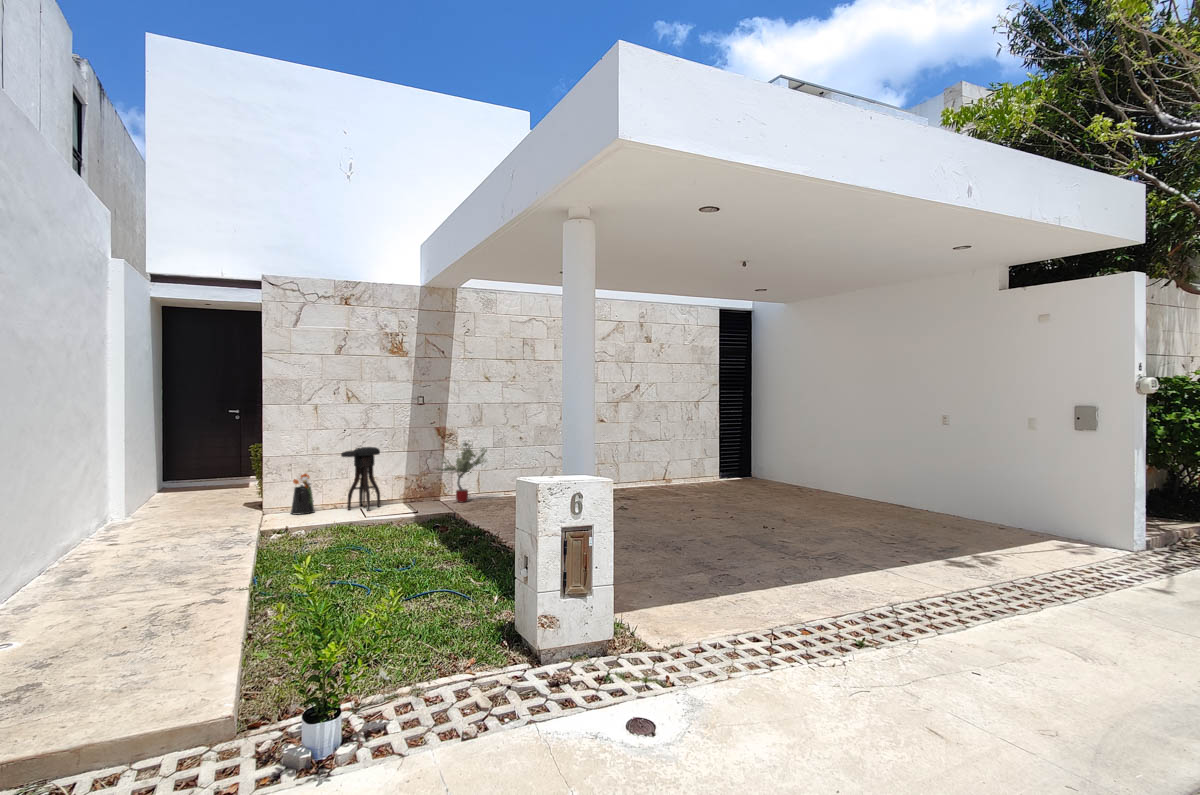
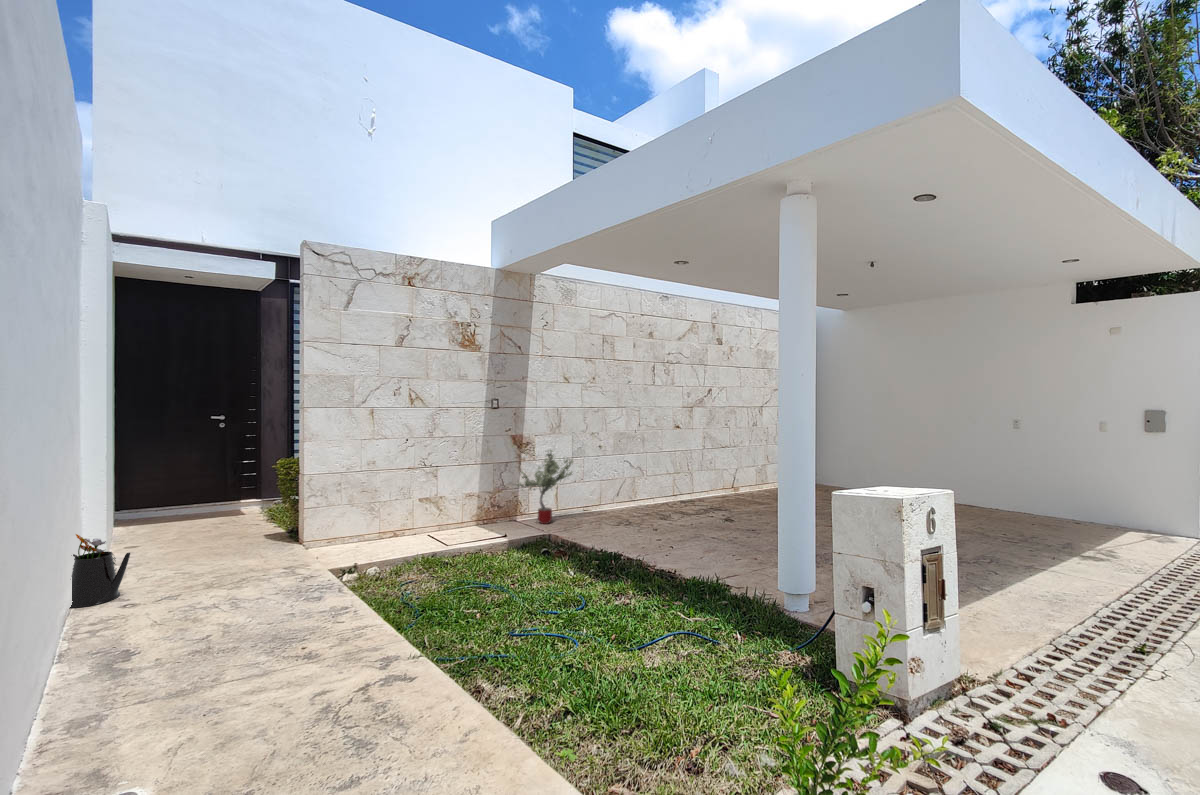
stool: present [341,447,380,511] -> none [407,460,452,541]
watering can: present [291,474,315,515] -> present [71,534,130,607]

